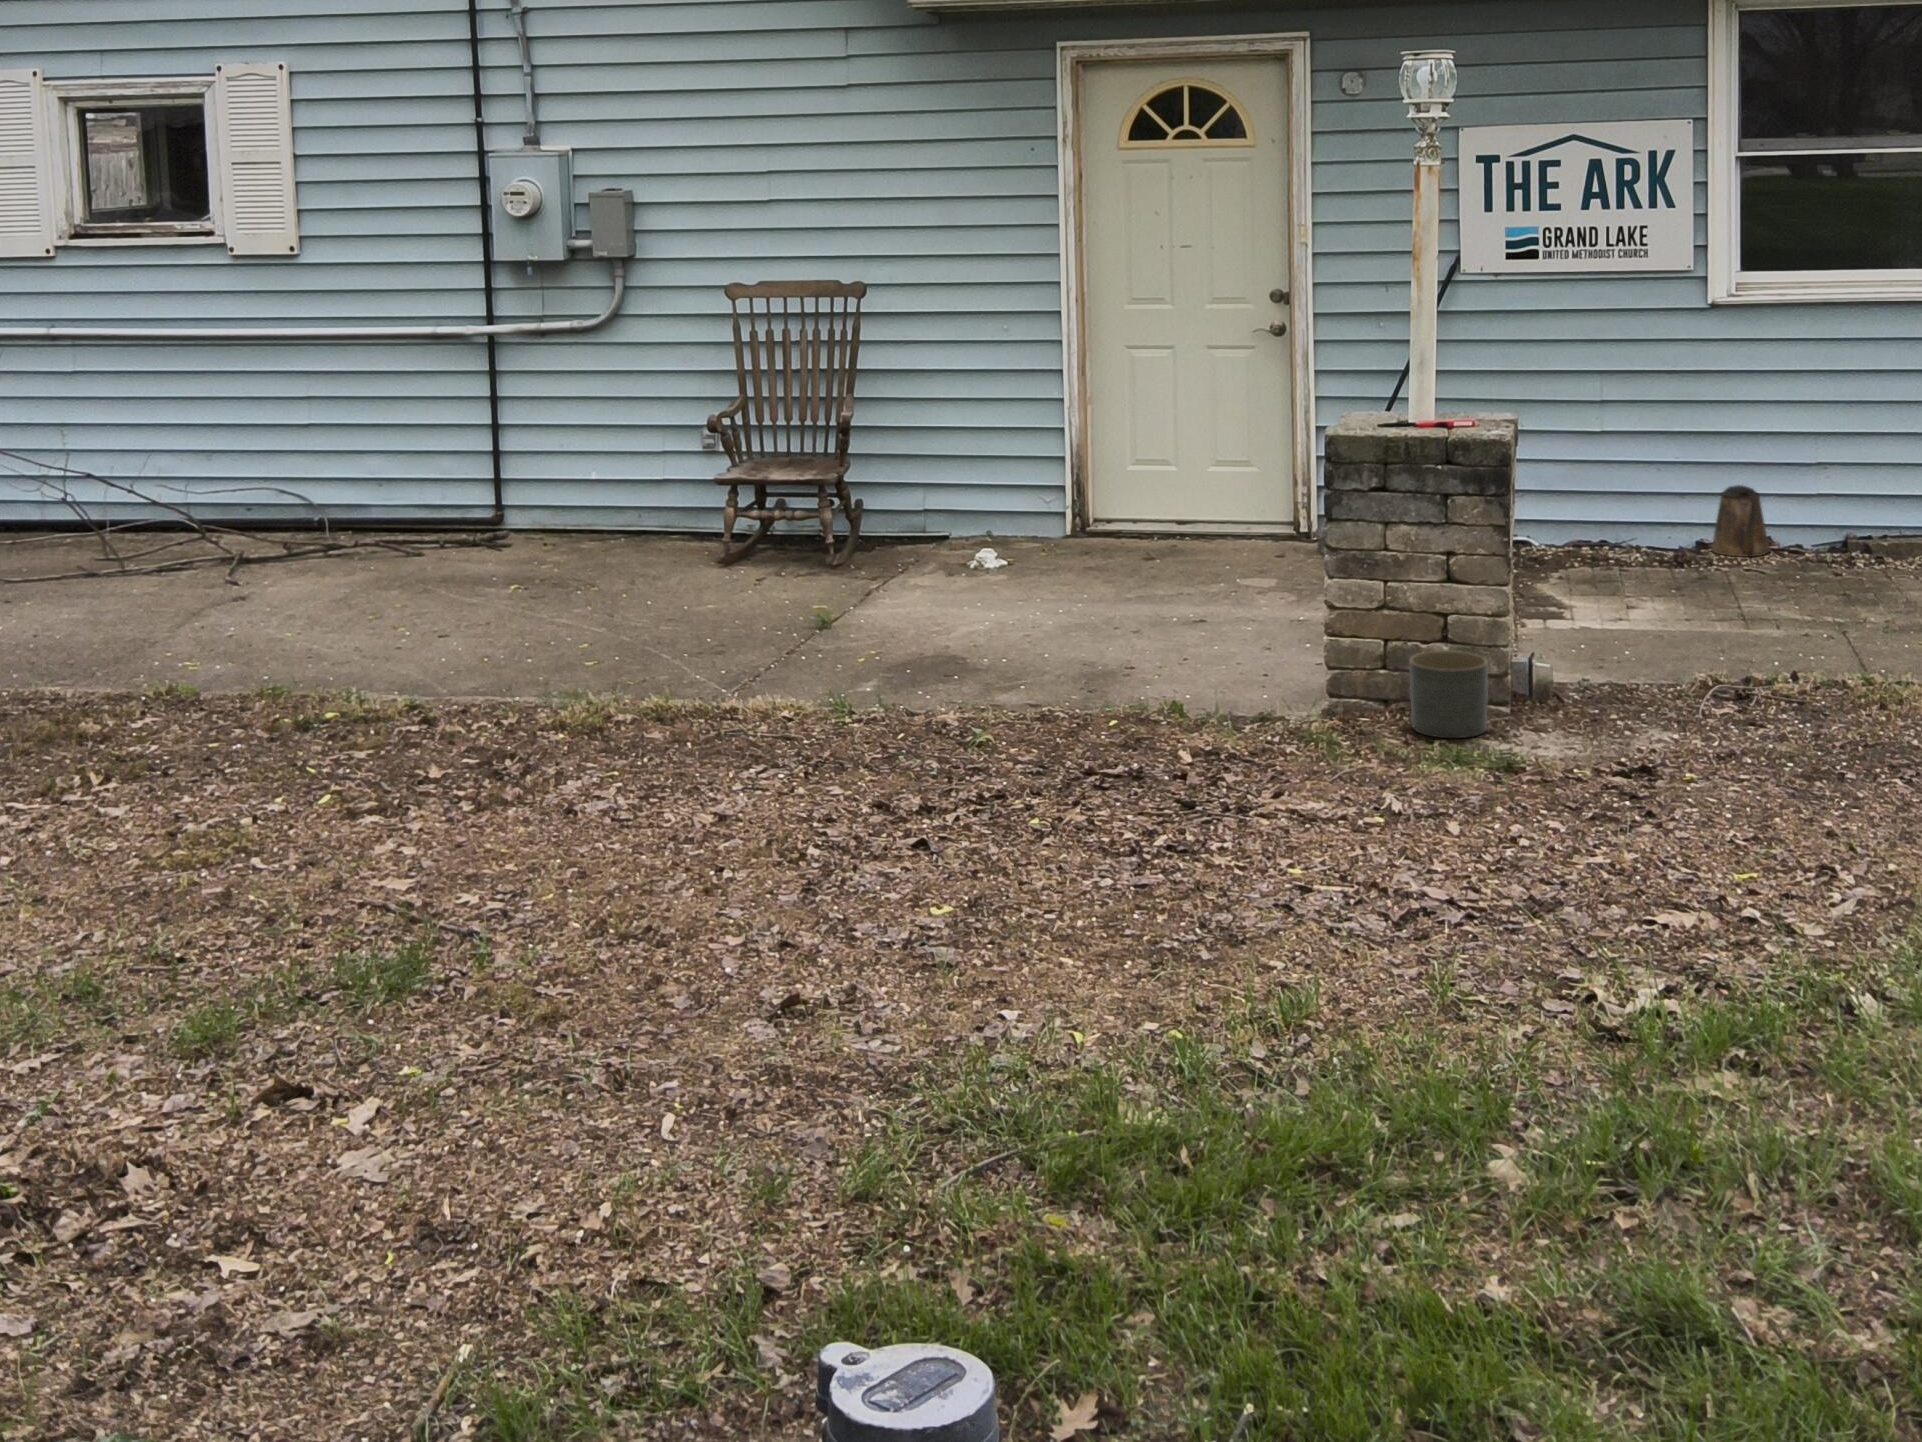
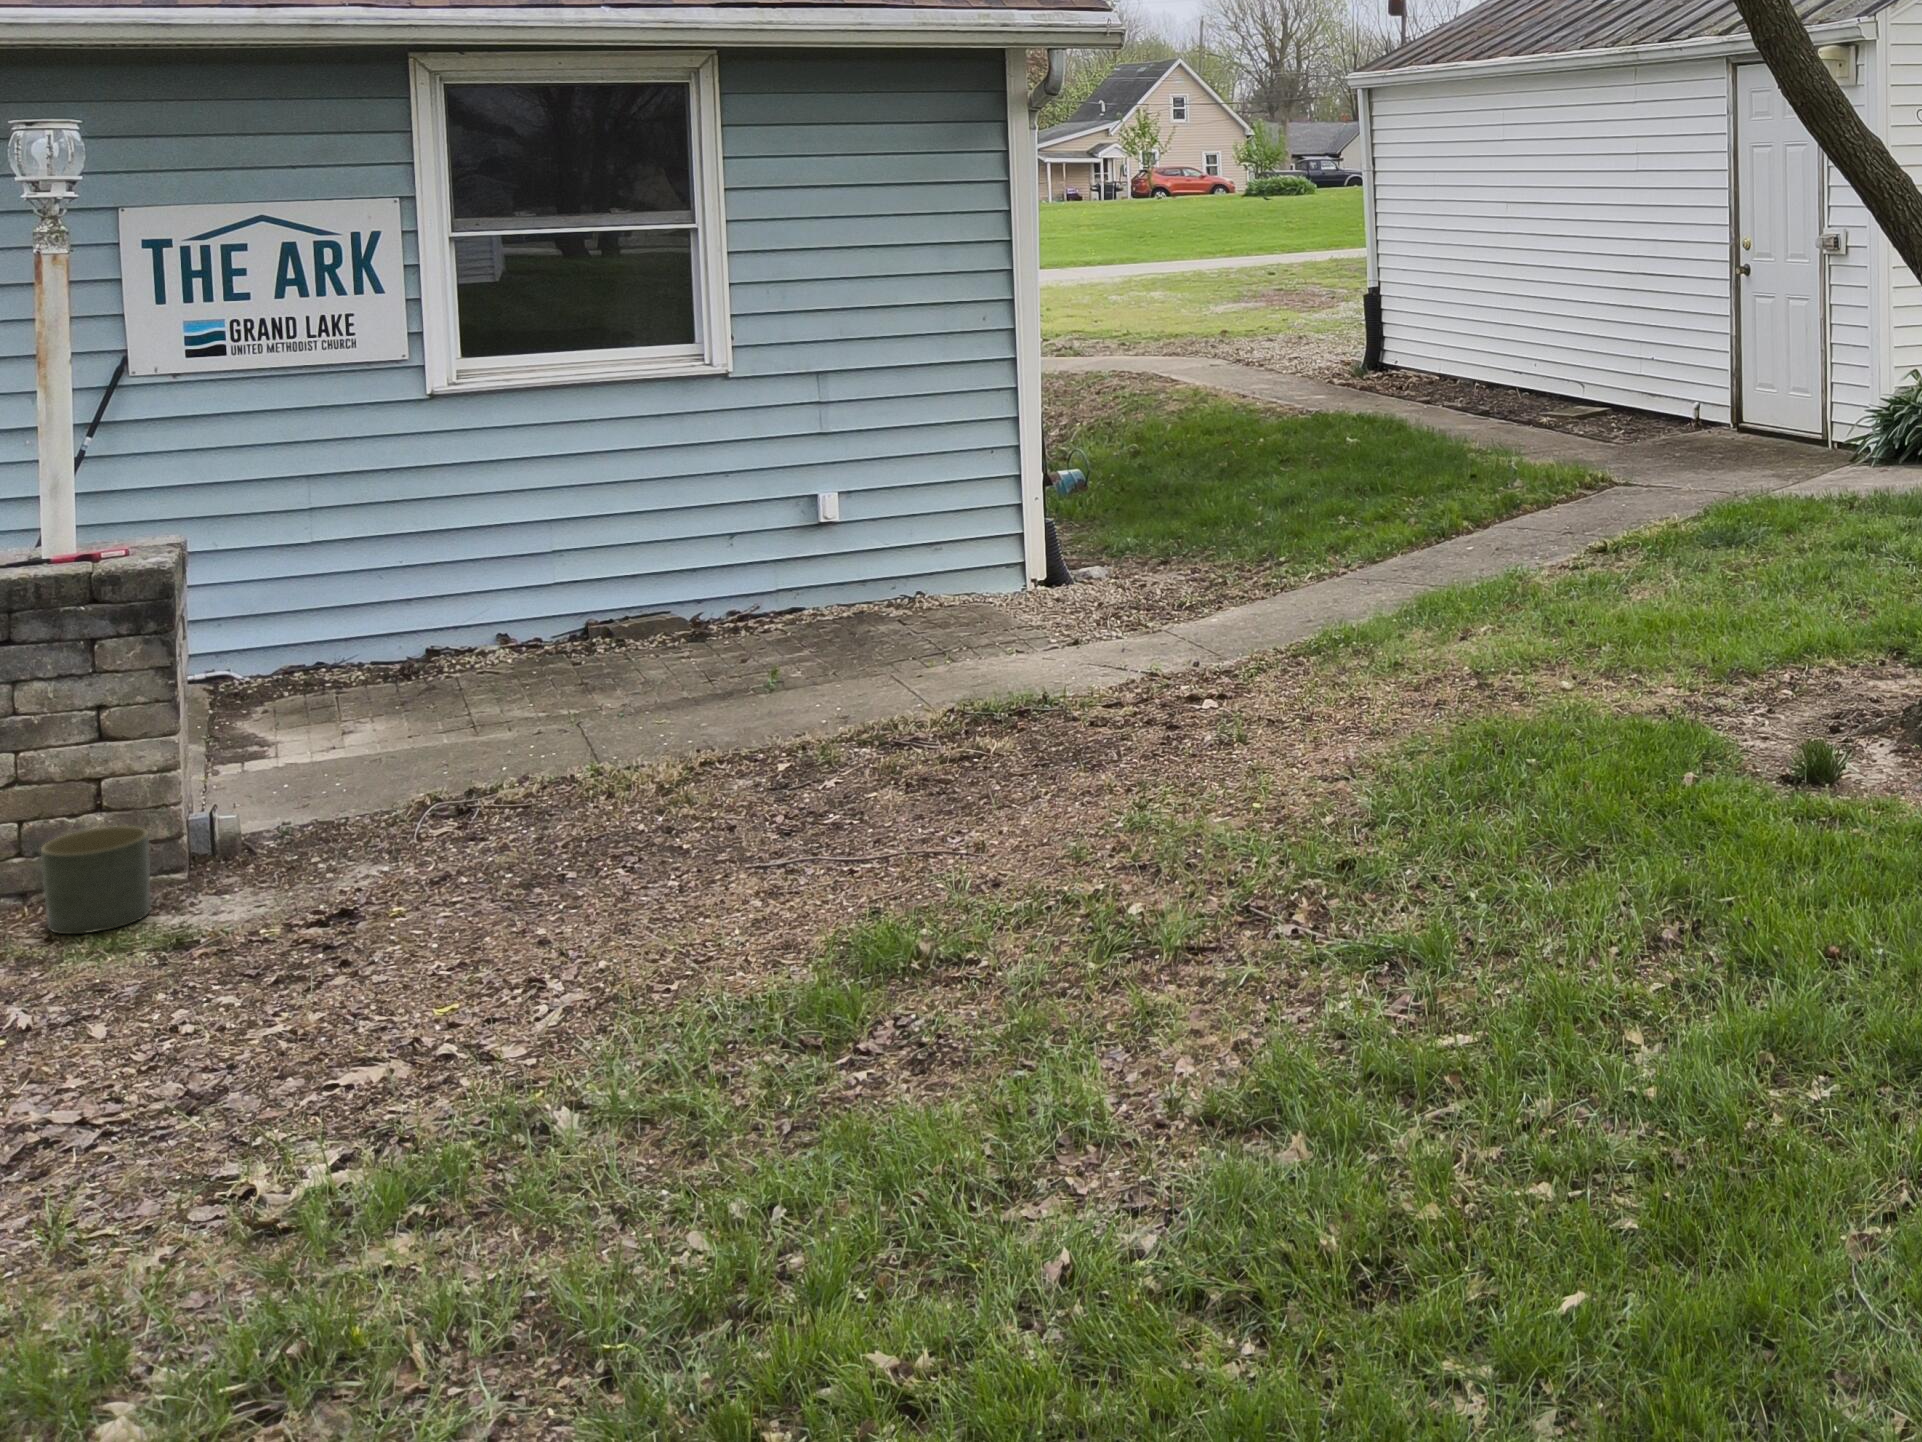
watering can: present [1711,485,1770,557] -> none [446,585,513,662]

